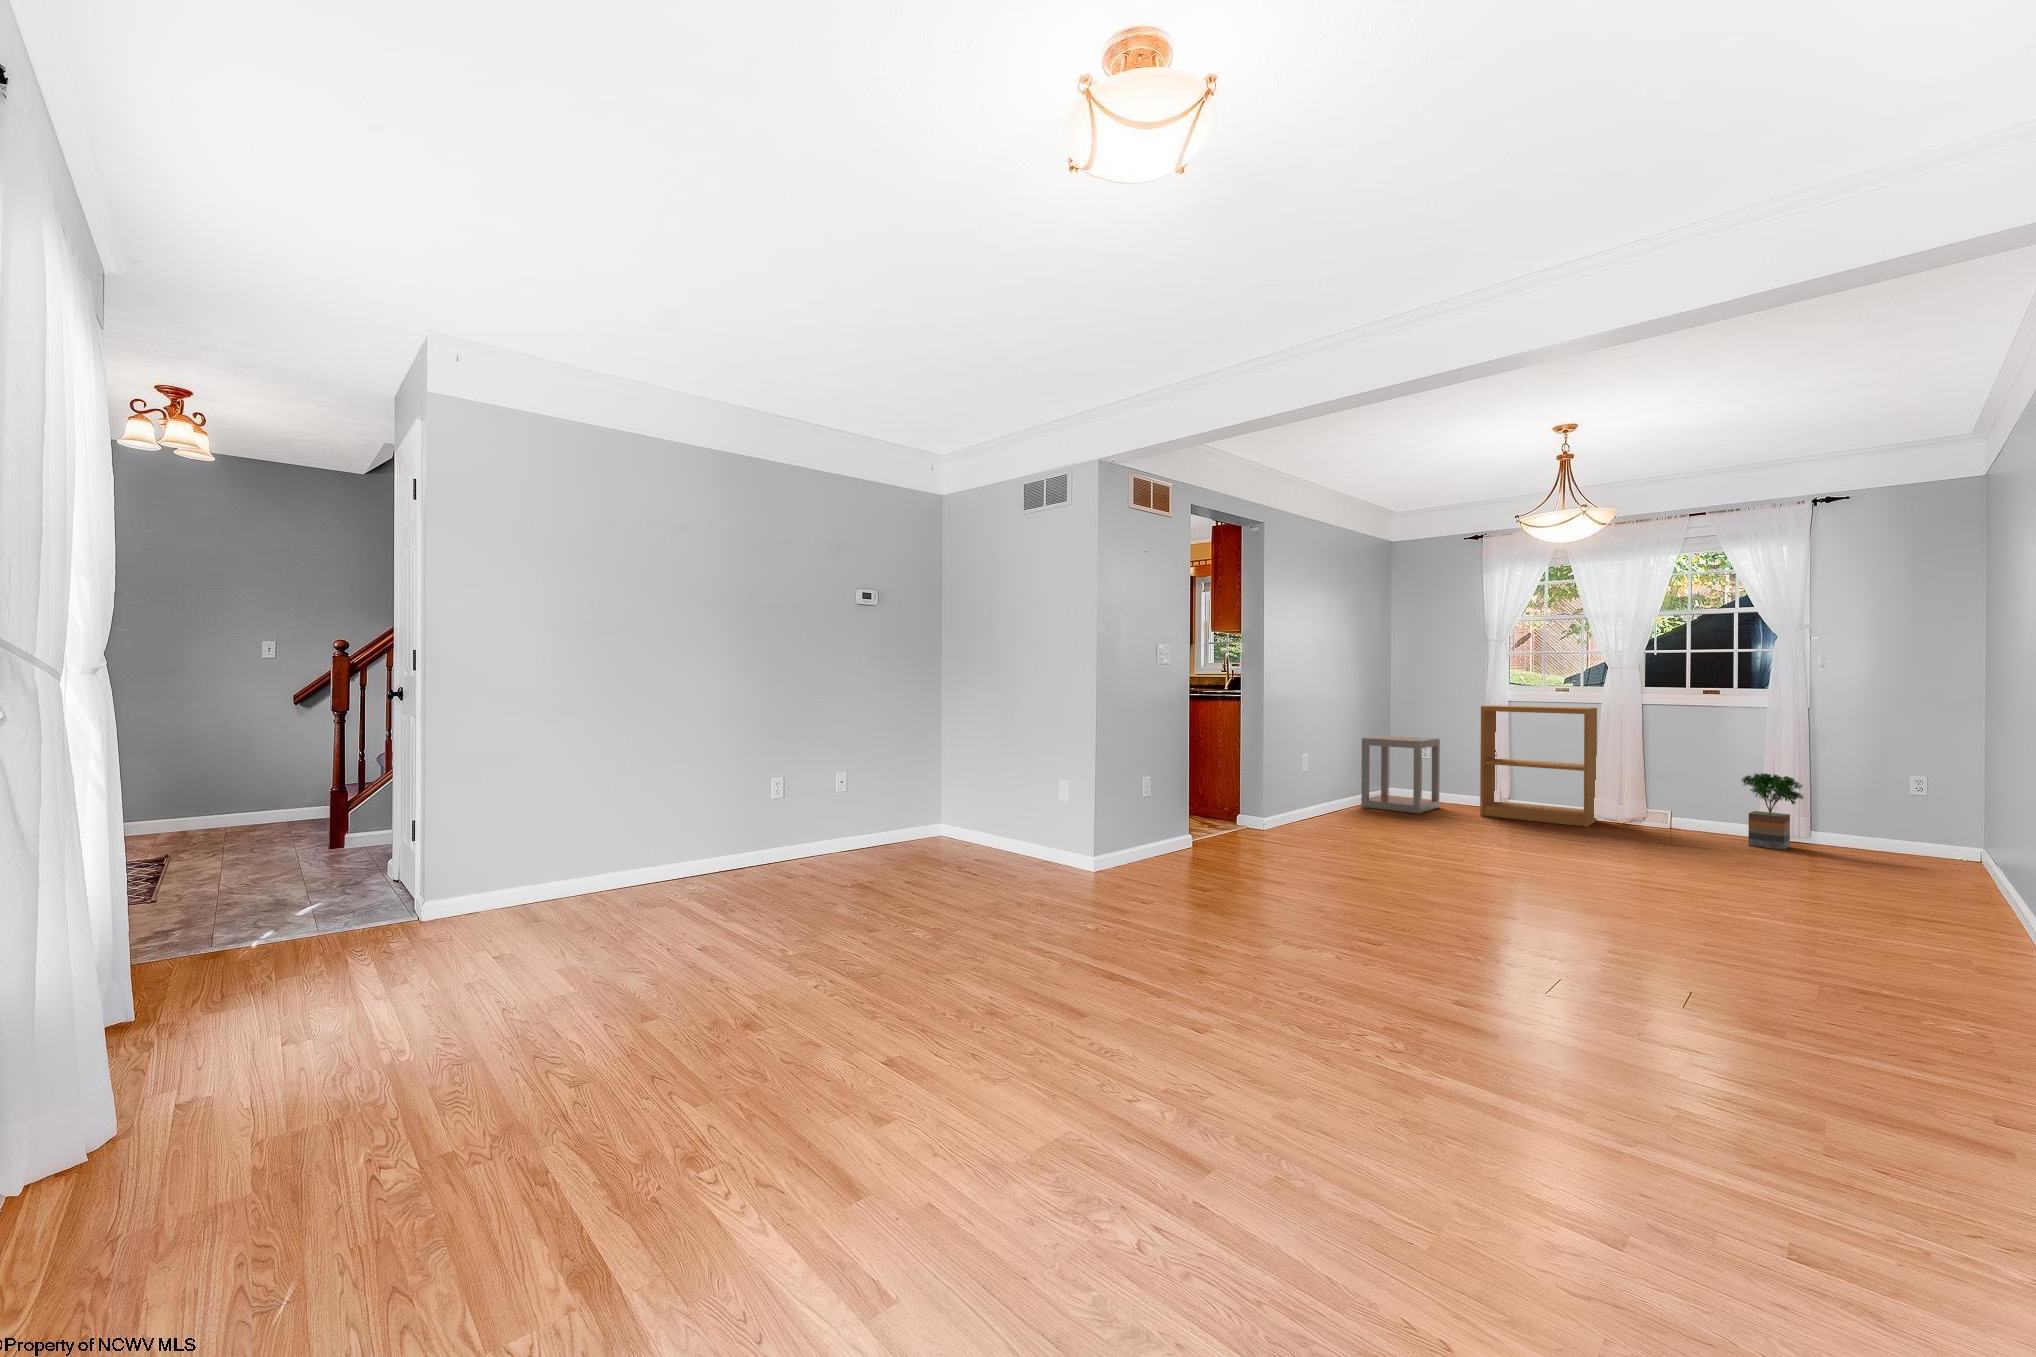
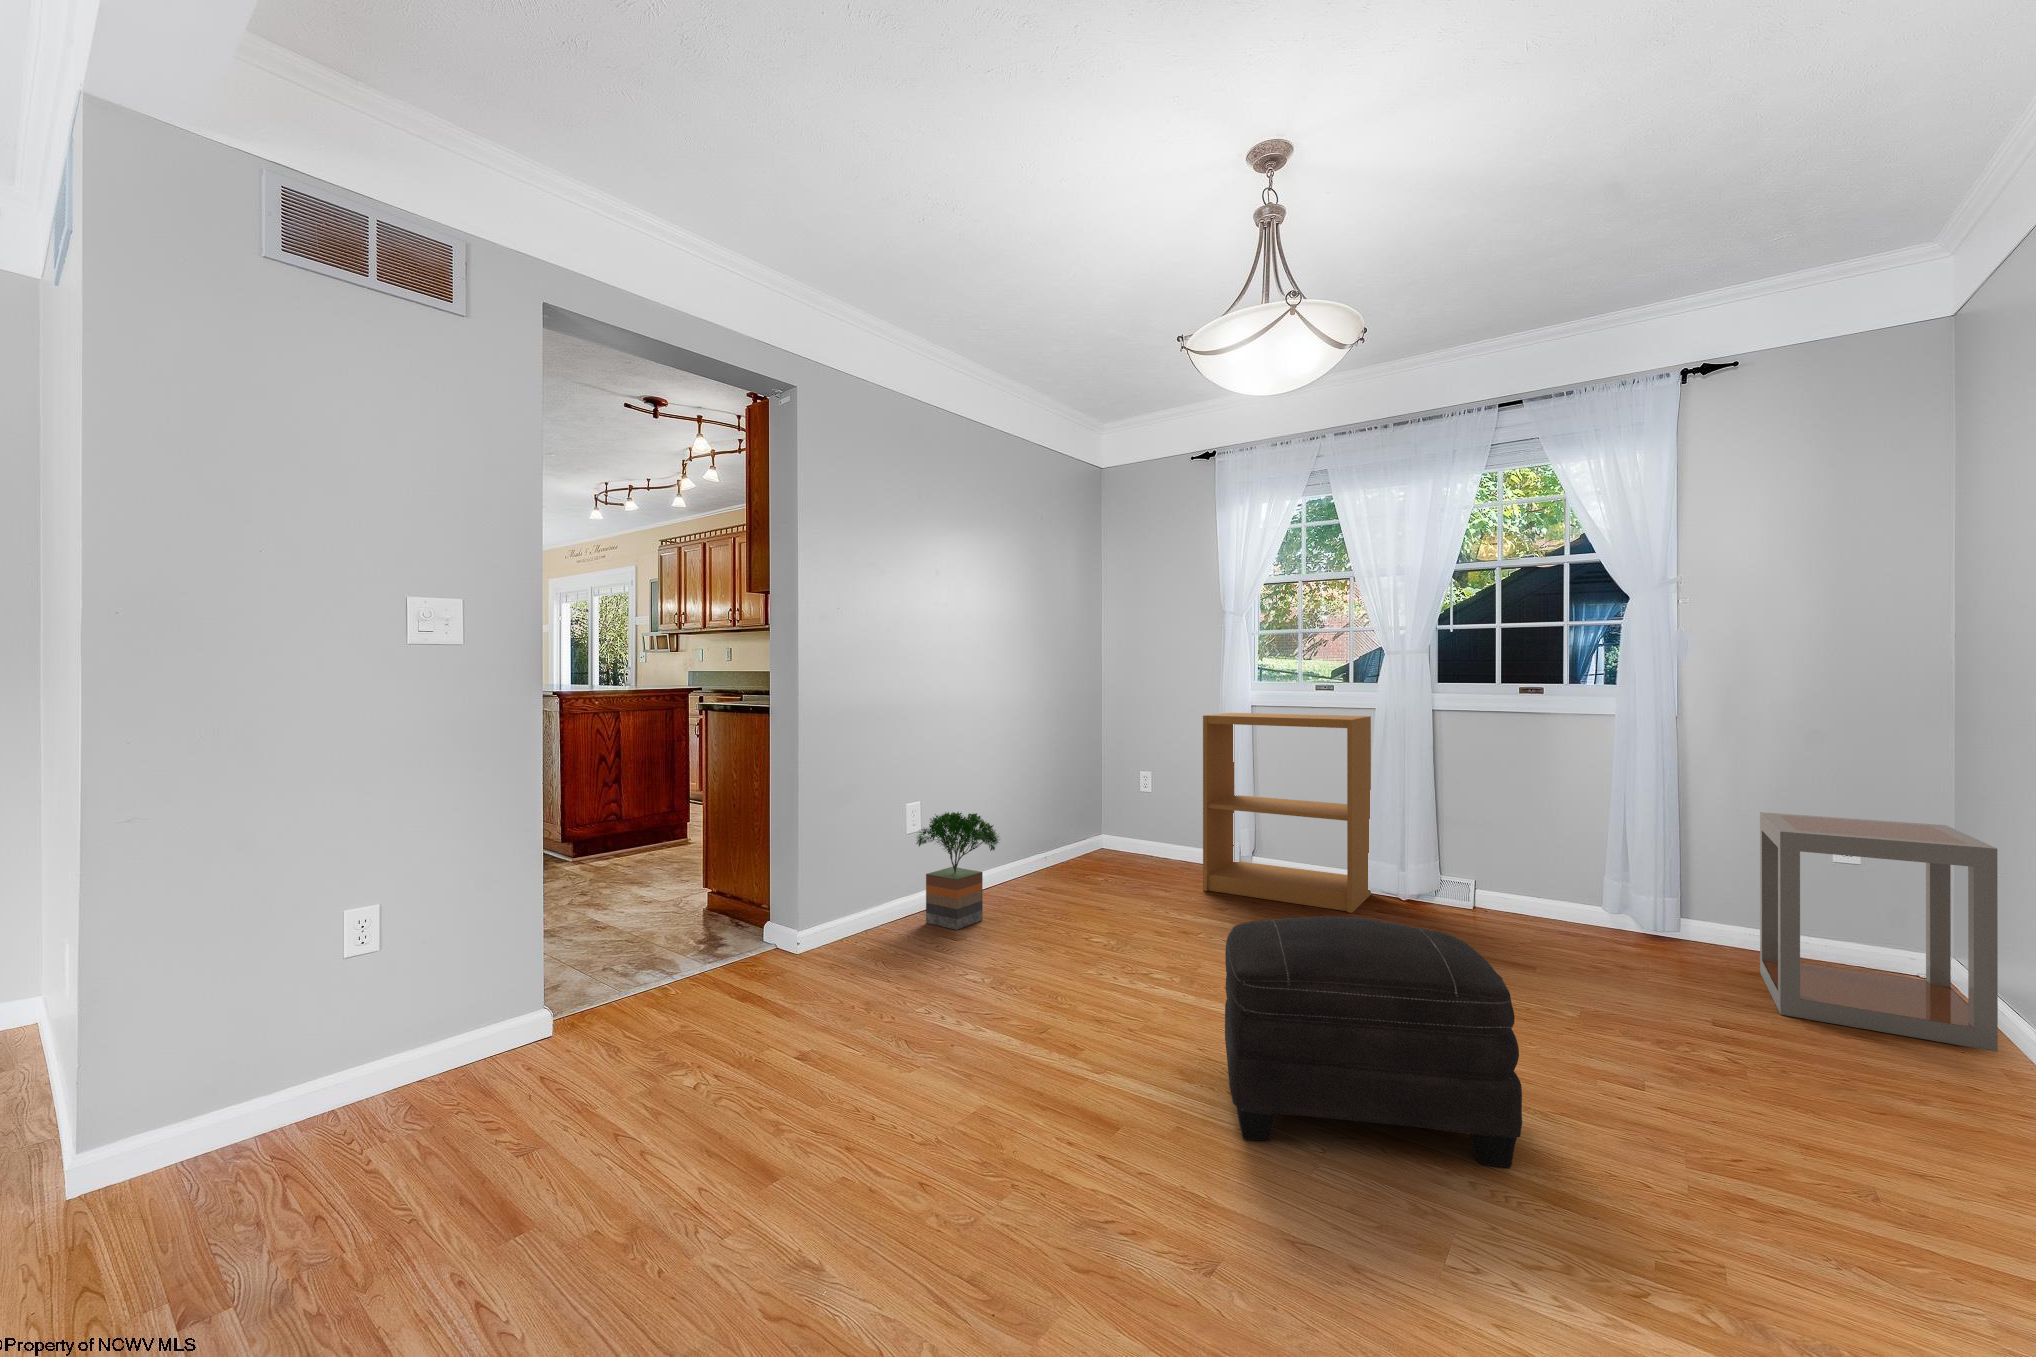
side table: present [1361,736,1440,813] -> present [1760,812,1998,1052]
potted tree: present [1742,773,1803,850] -> present [916,812,1000,930]
ottoman: none [1543,794,1702,894] -> present [1225,916,1522,1167]

